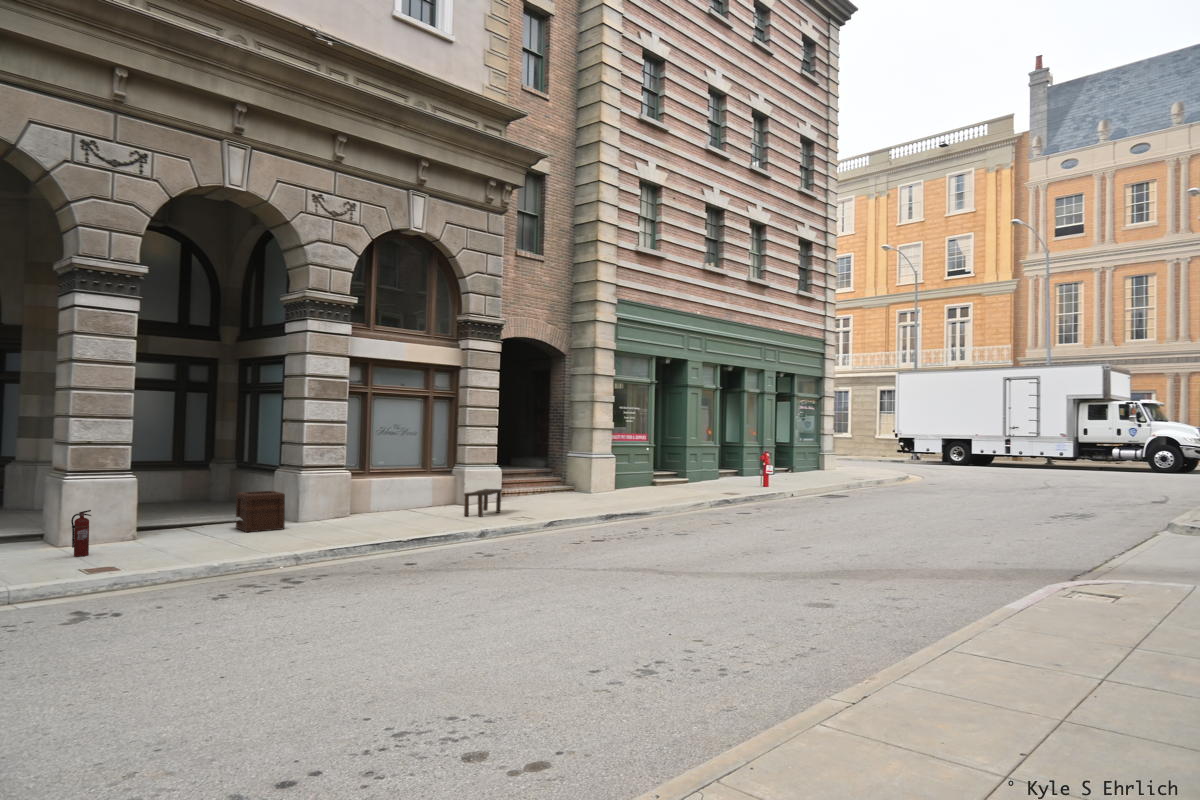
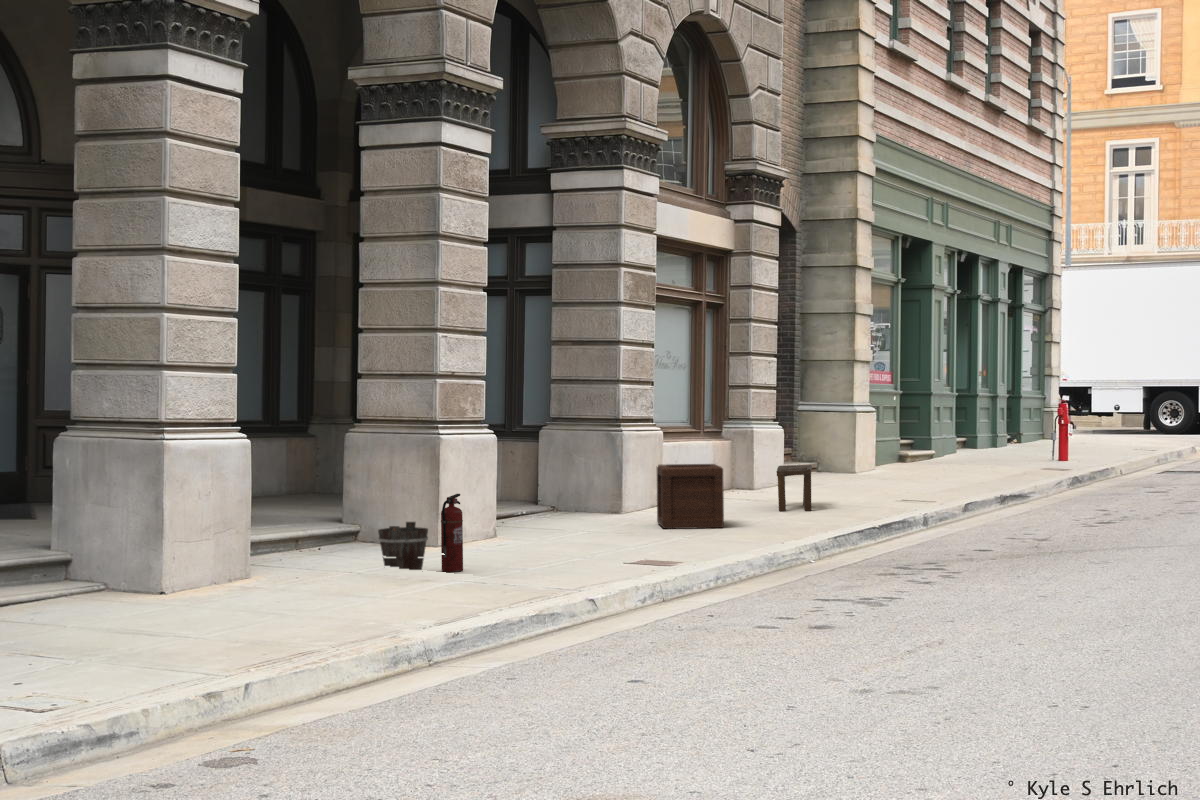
wooden crate: present [236,491,285,532] -> present [657,464,724,529]
bucket: none [21,526,57,560] -> present [378,522,428,570]

